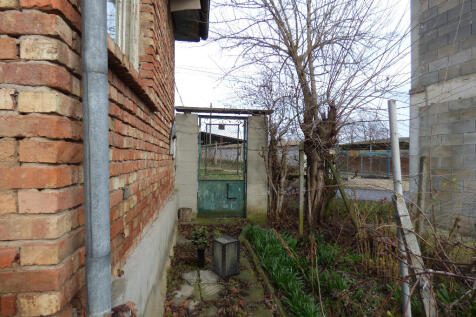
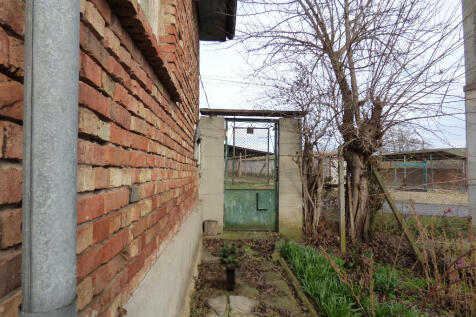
storage box: present [212,236,240,278] -> none [244,253,277,306]

